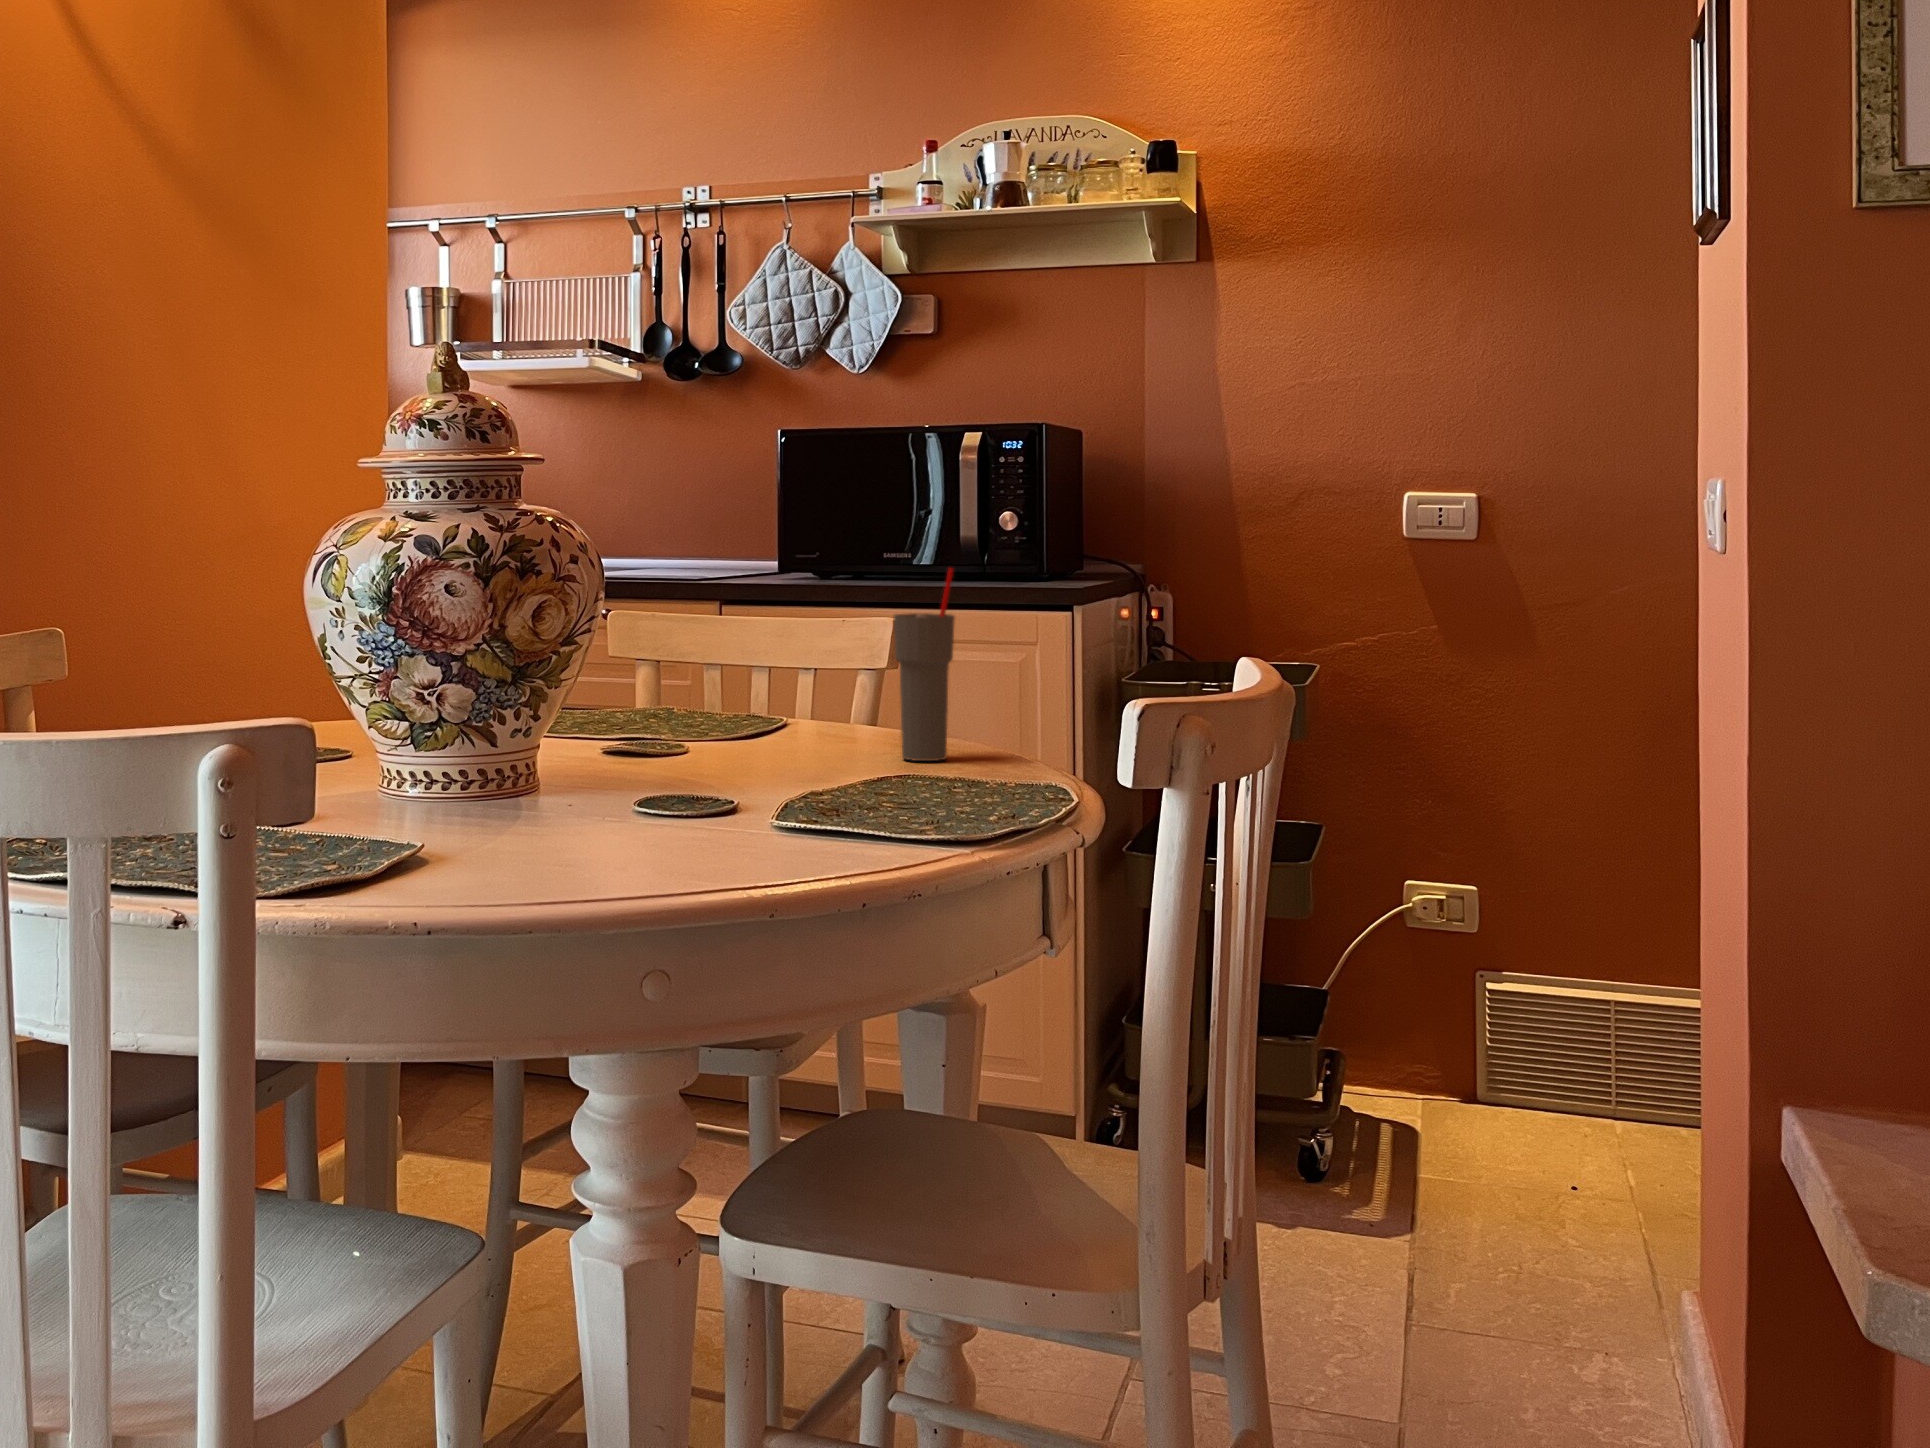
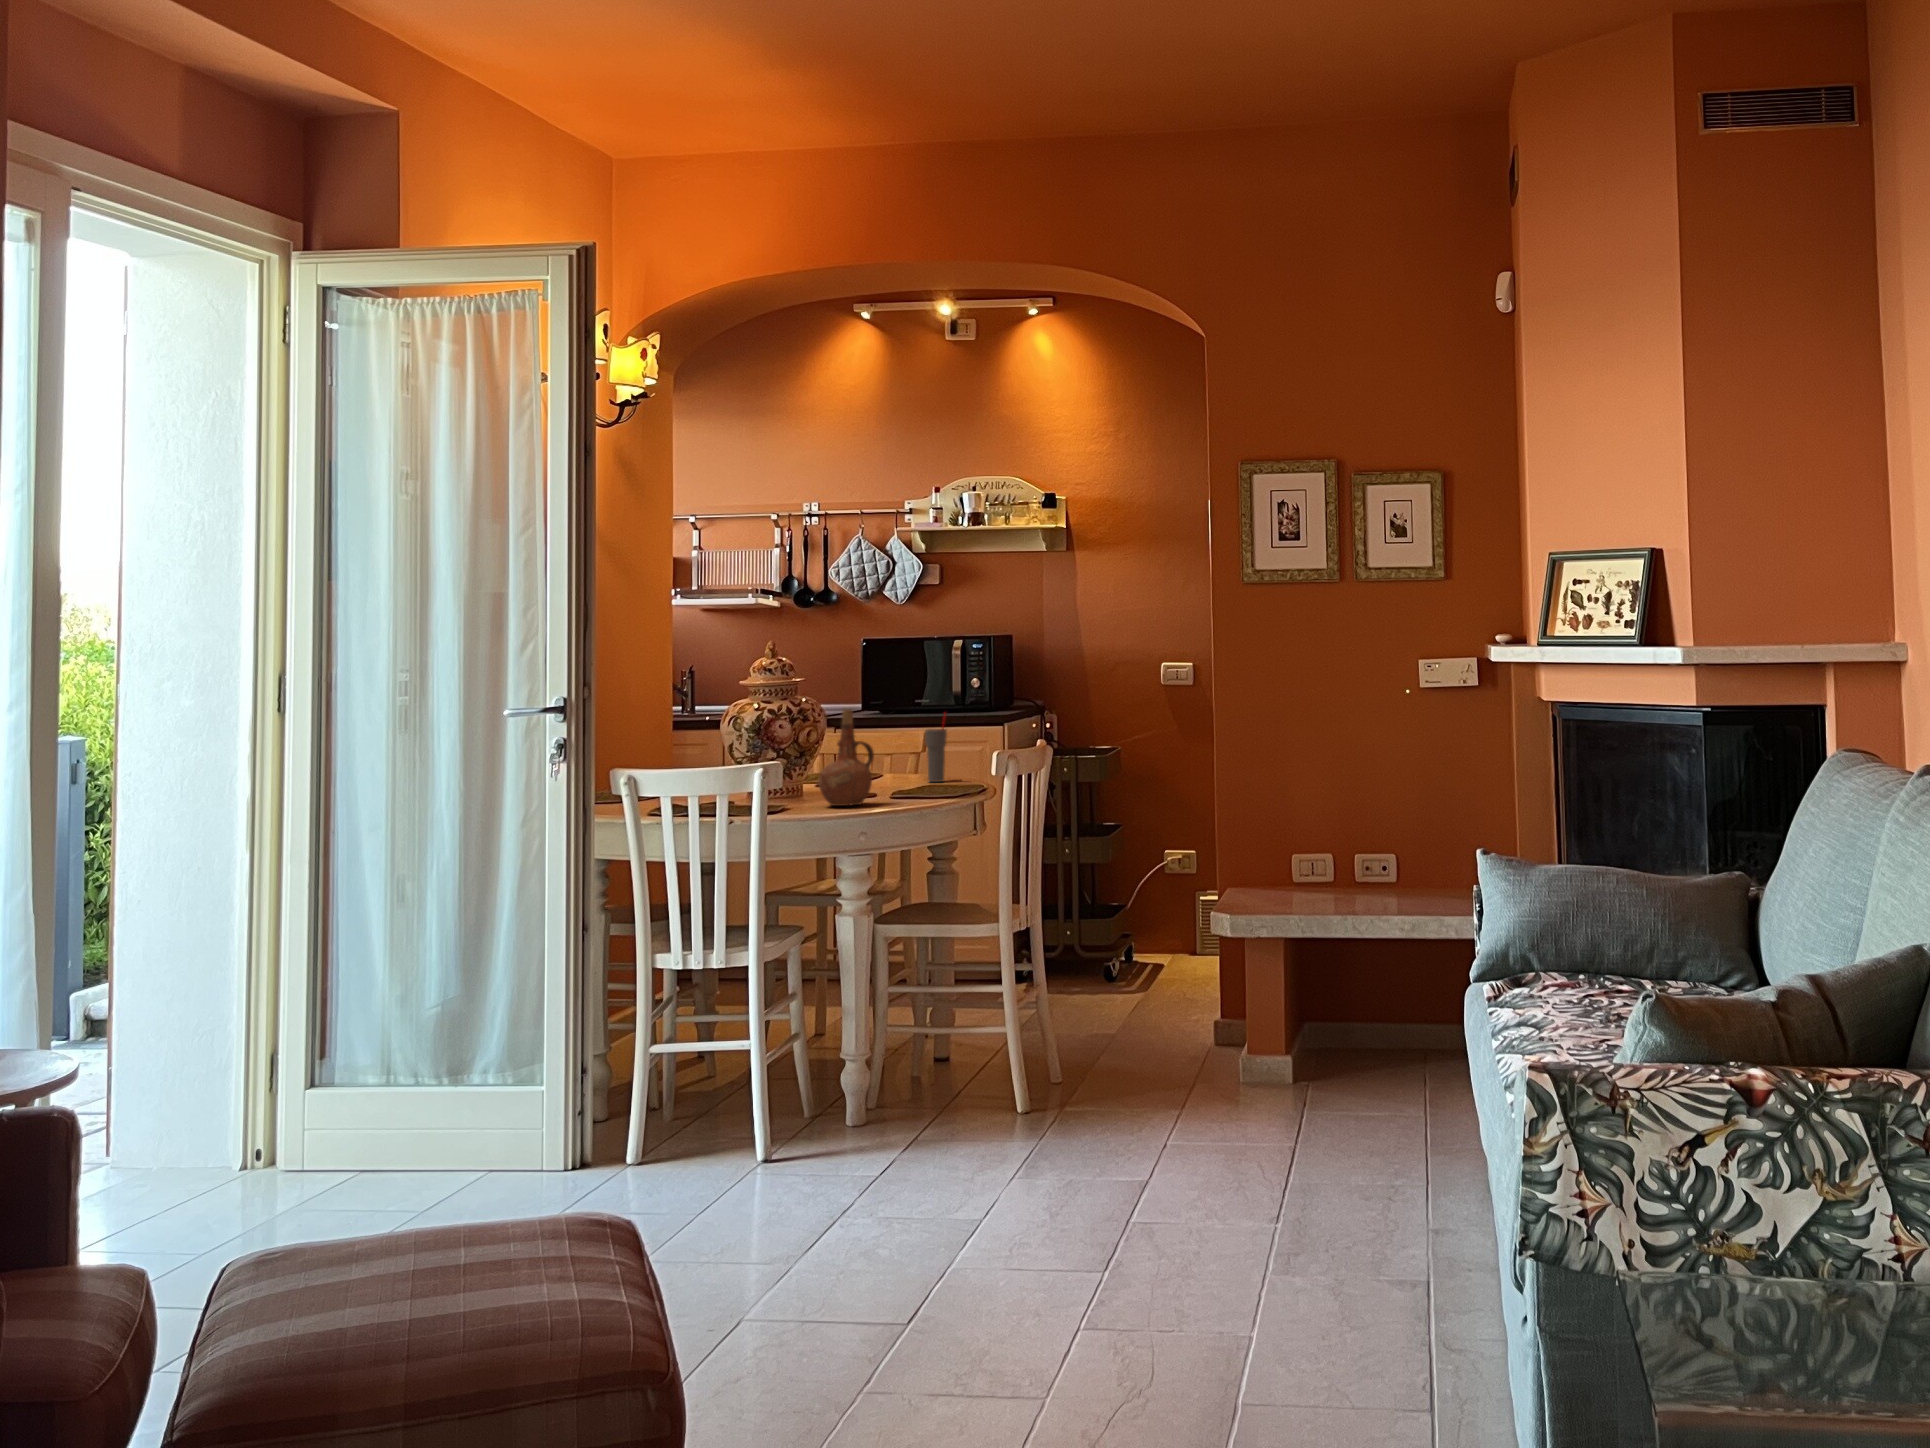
ceramic pitcher: none [527,537,713,864] -> present [819,709,874,806]

